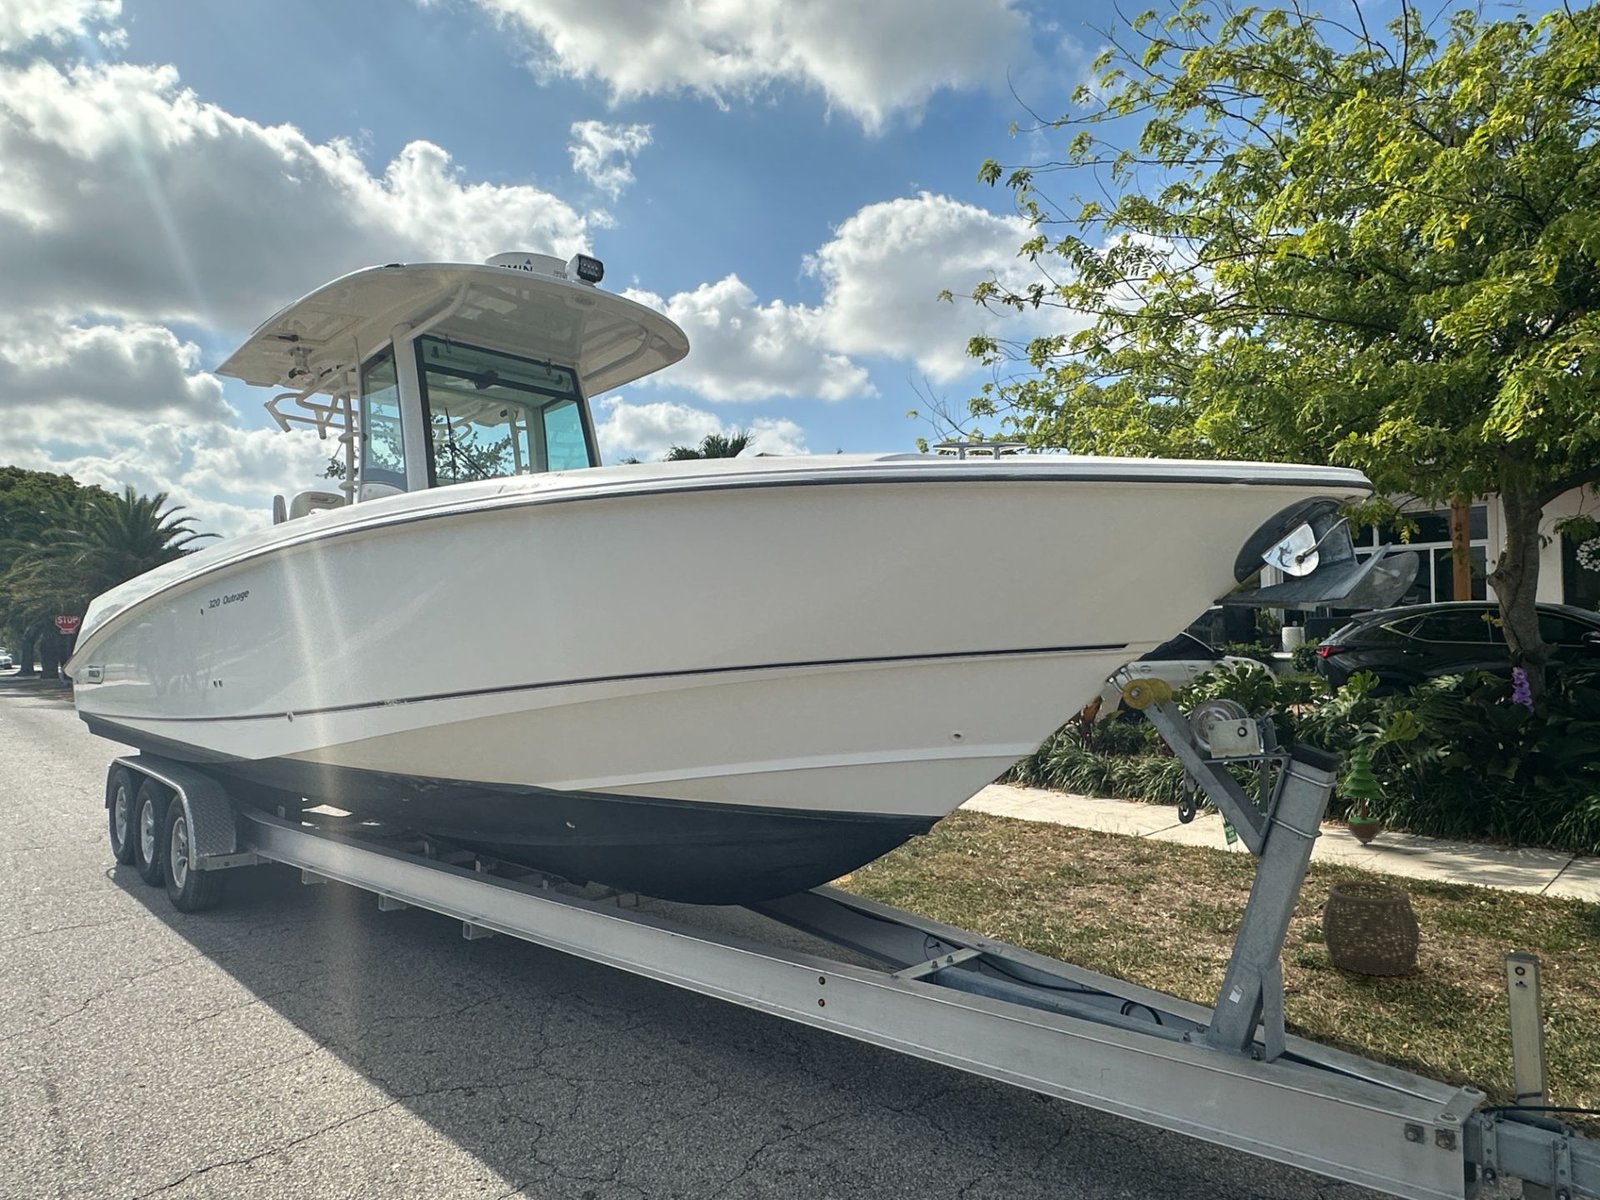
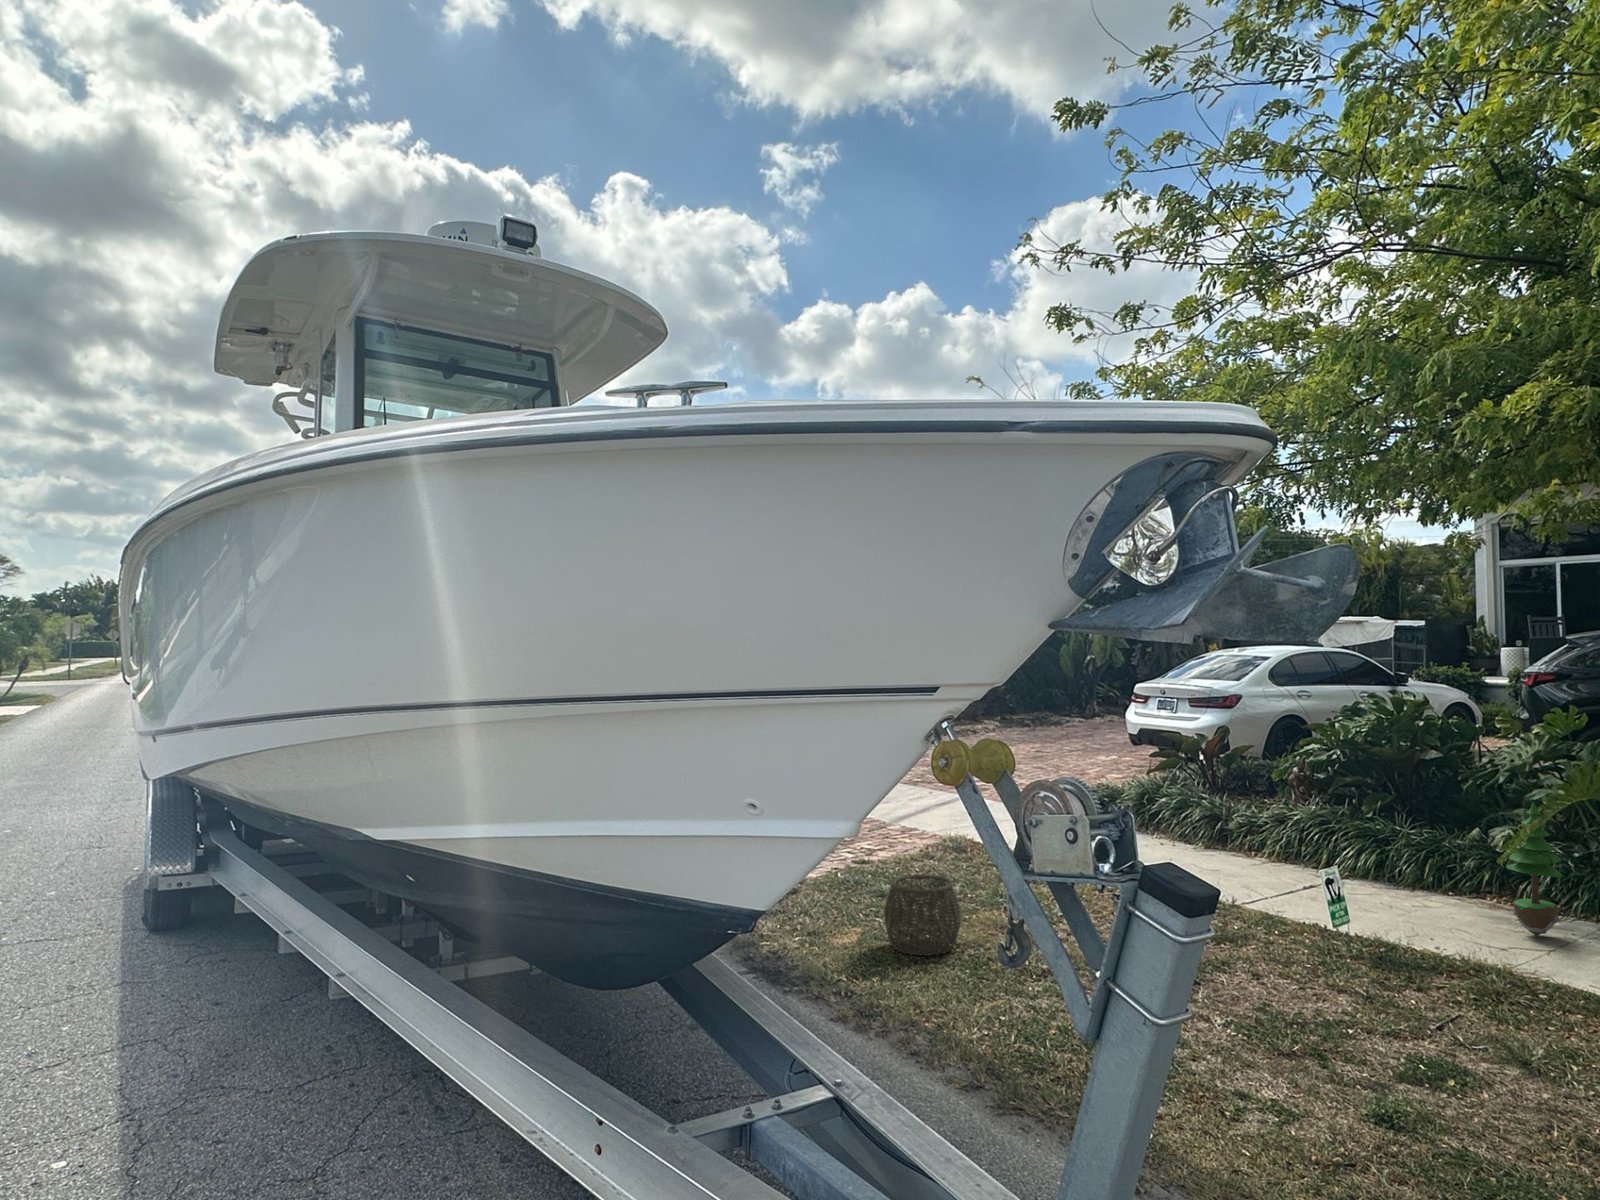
woven basket: present [1322,882,1420,976] -> present [884,875,961,956]

